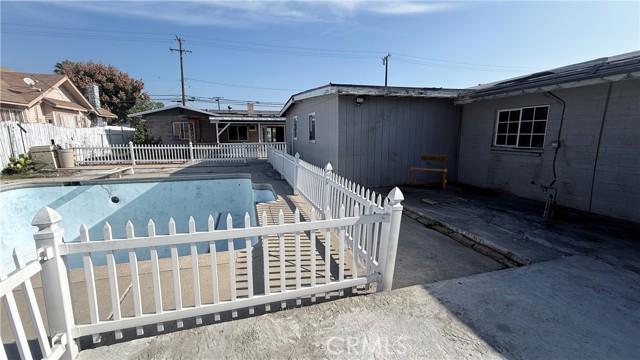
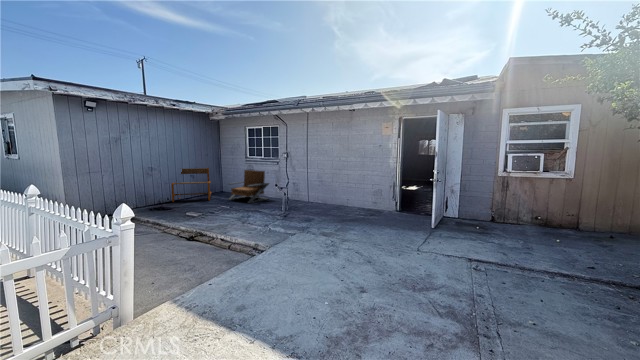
lounge chair: none [465,160,523,199] -> present [229,170,269,203]

